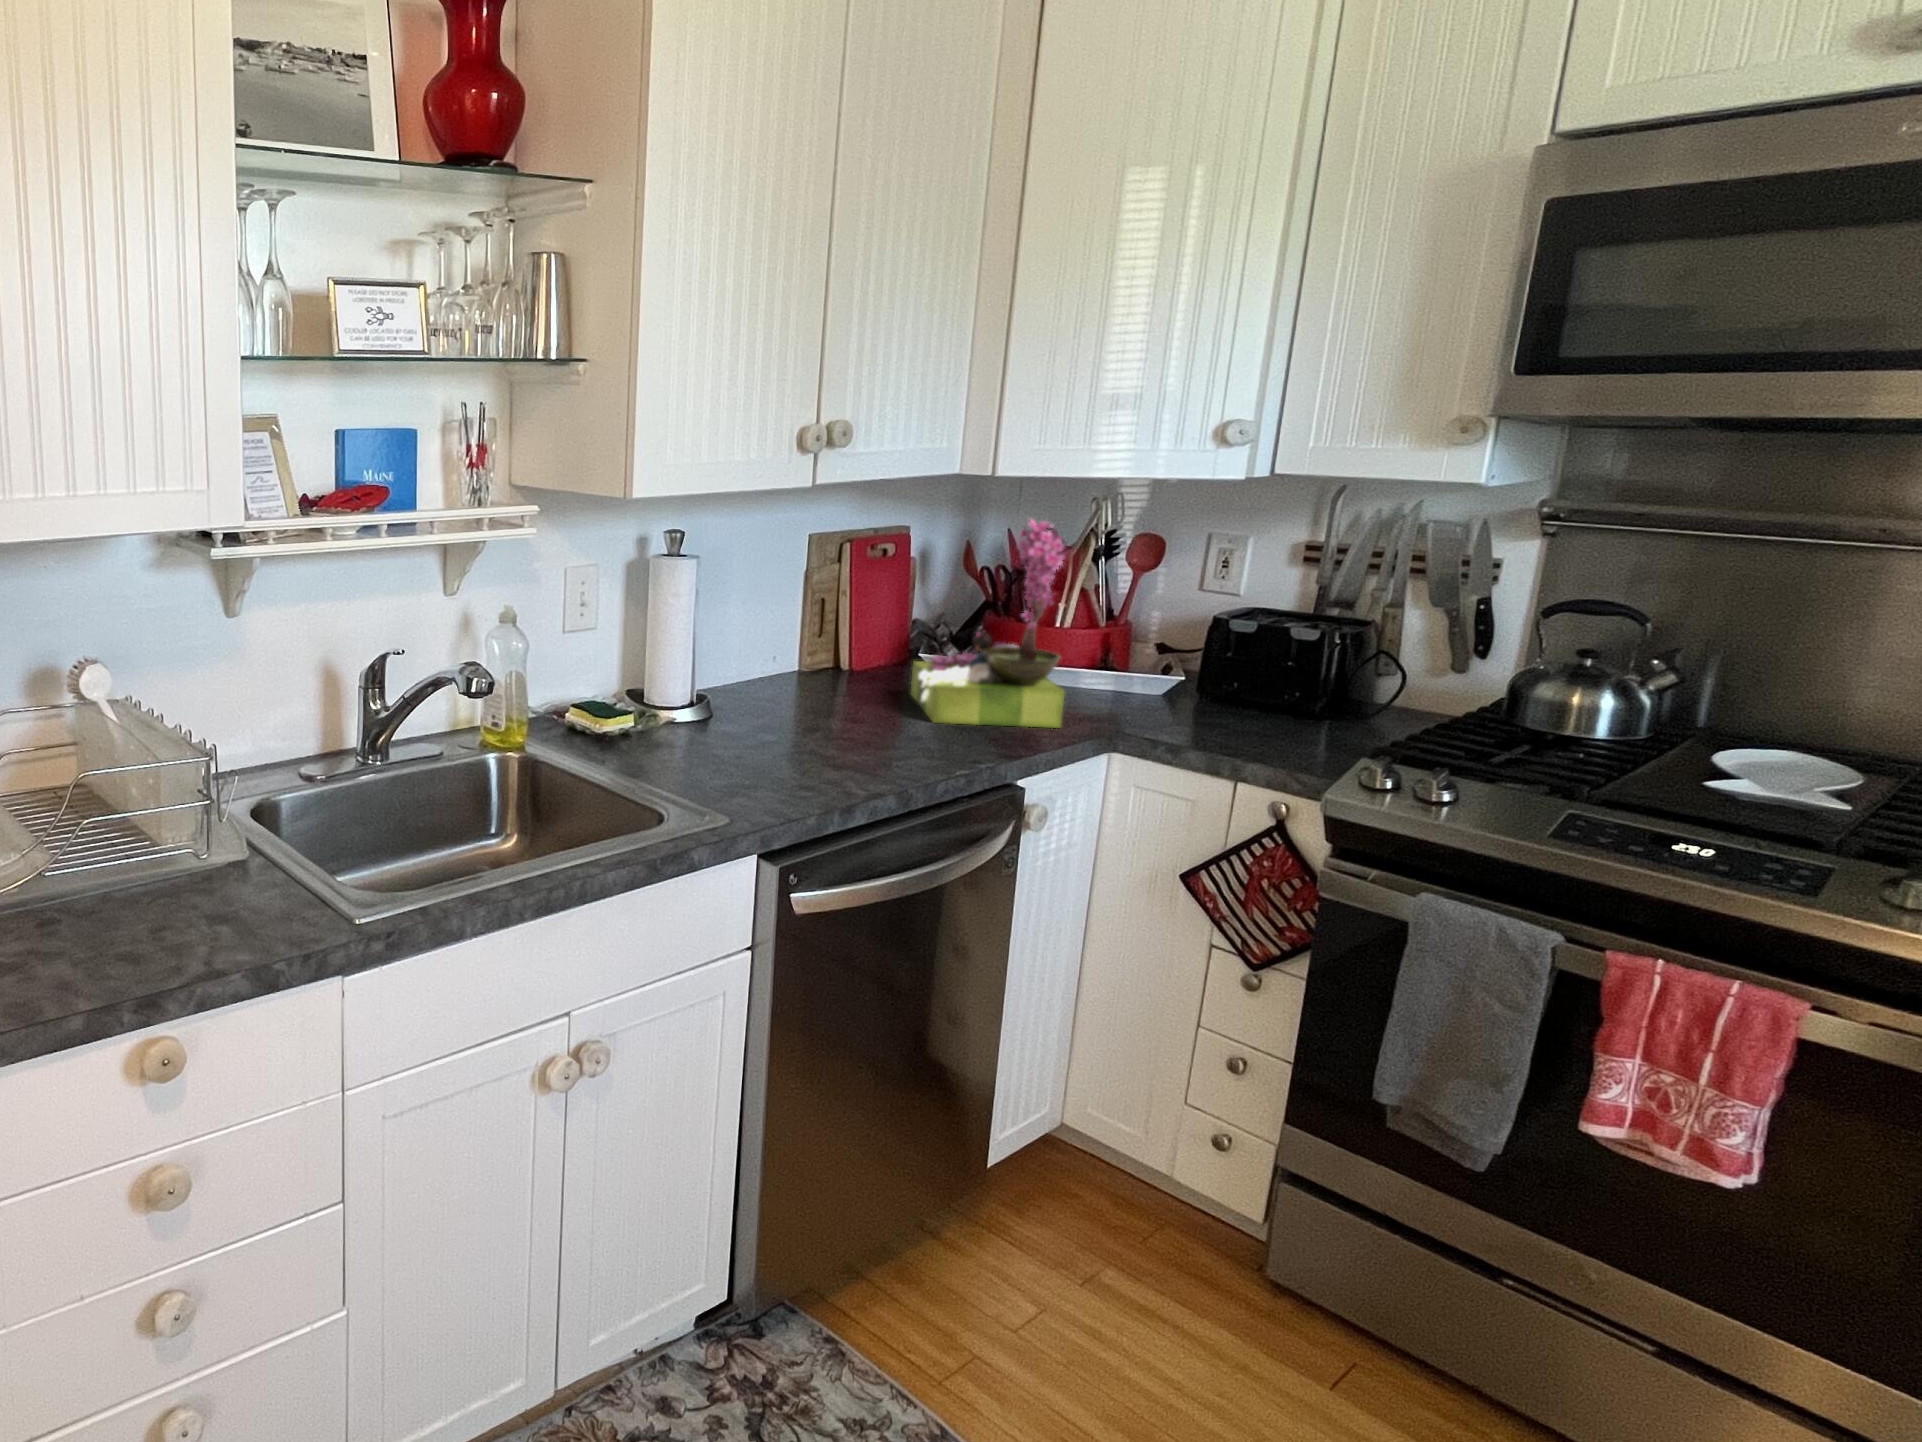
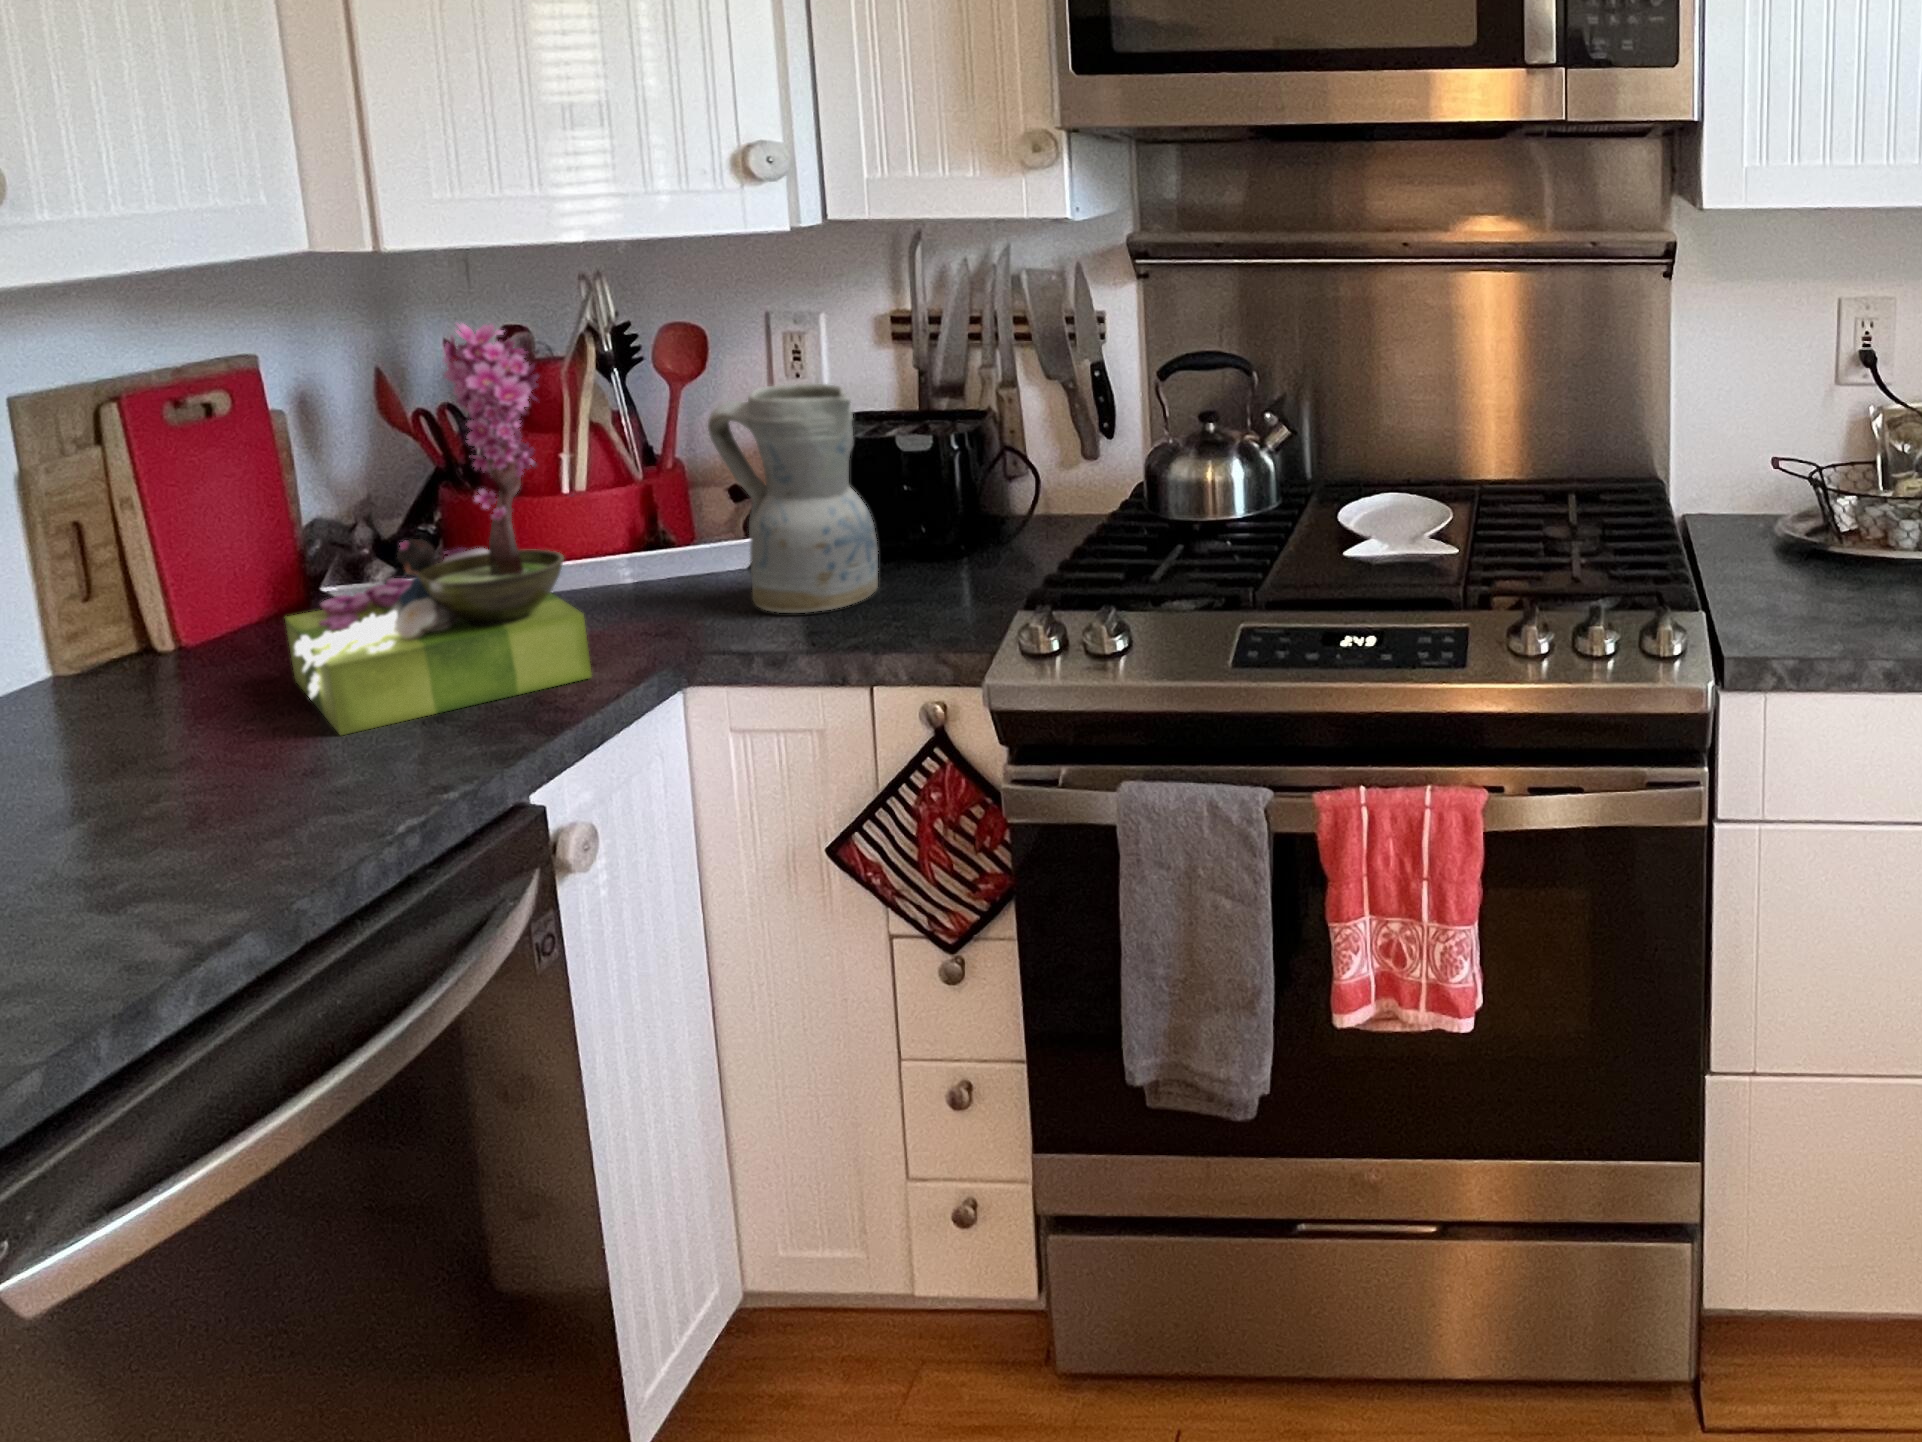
ceramic pitcher: none [1159,578,1264,728] -> present [708,383,878,613]

